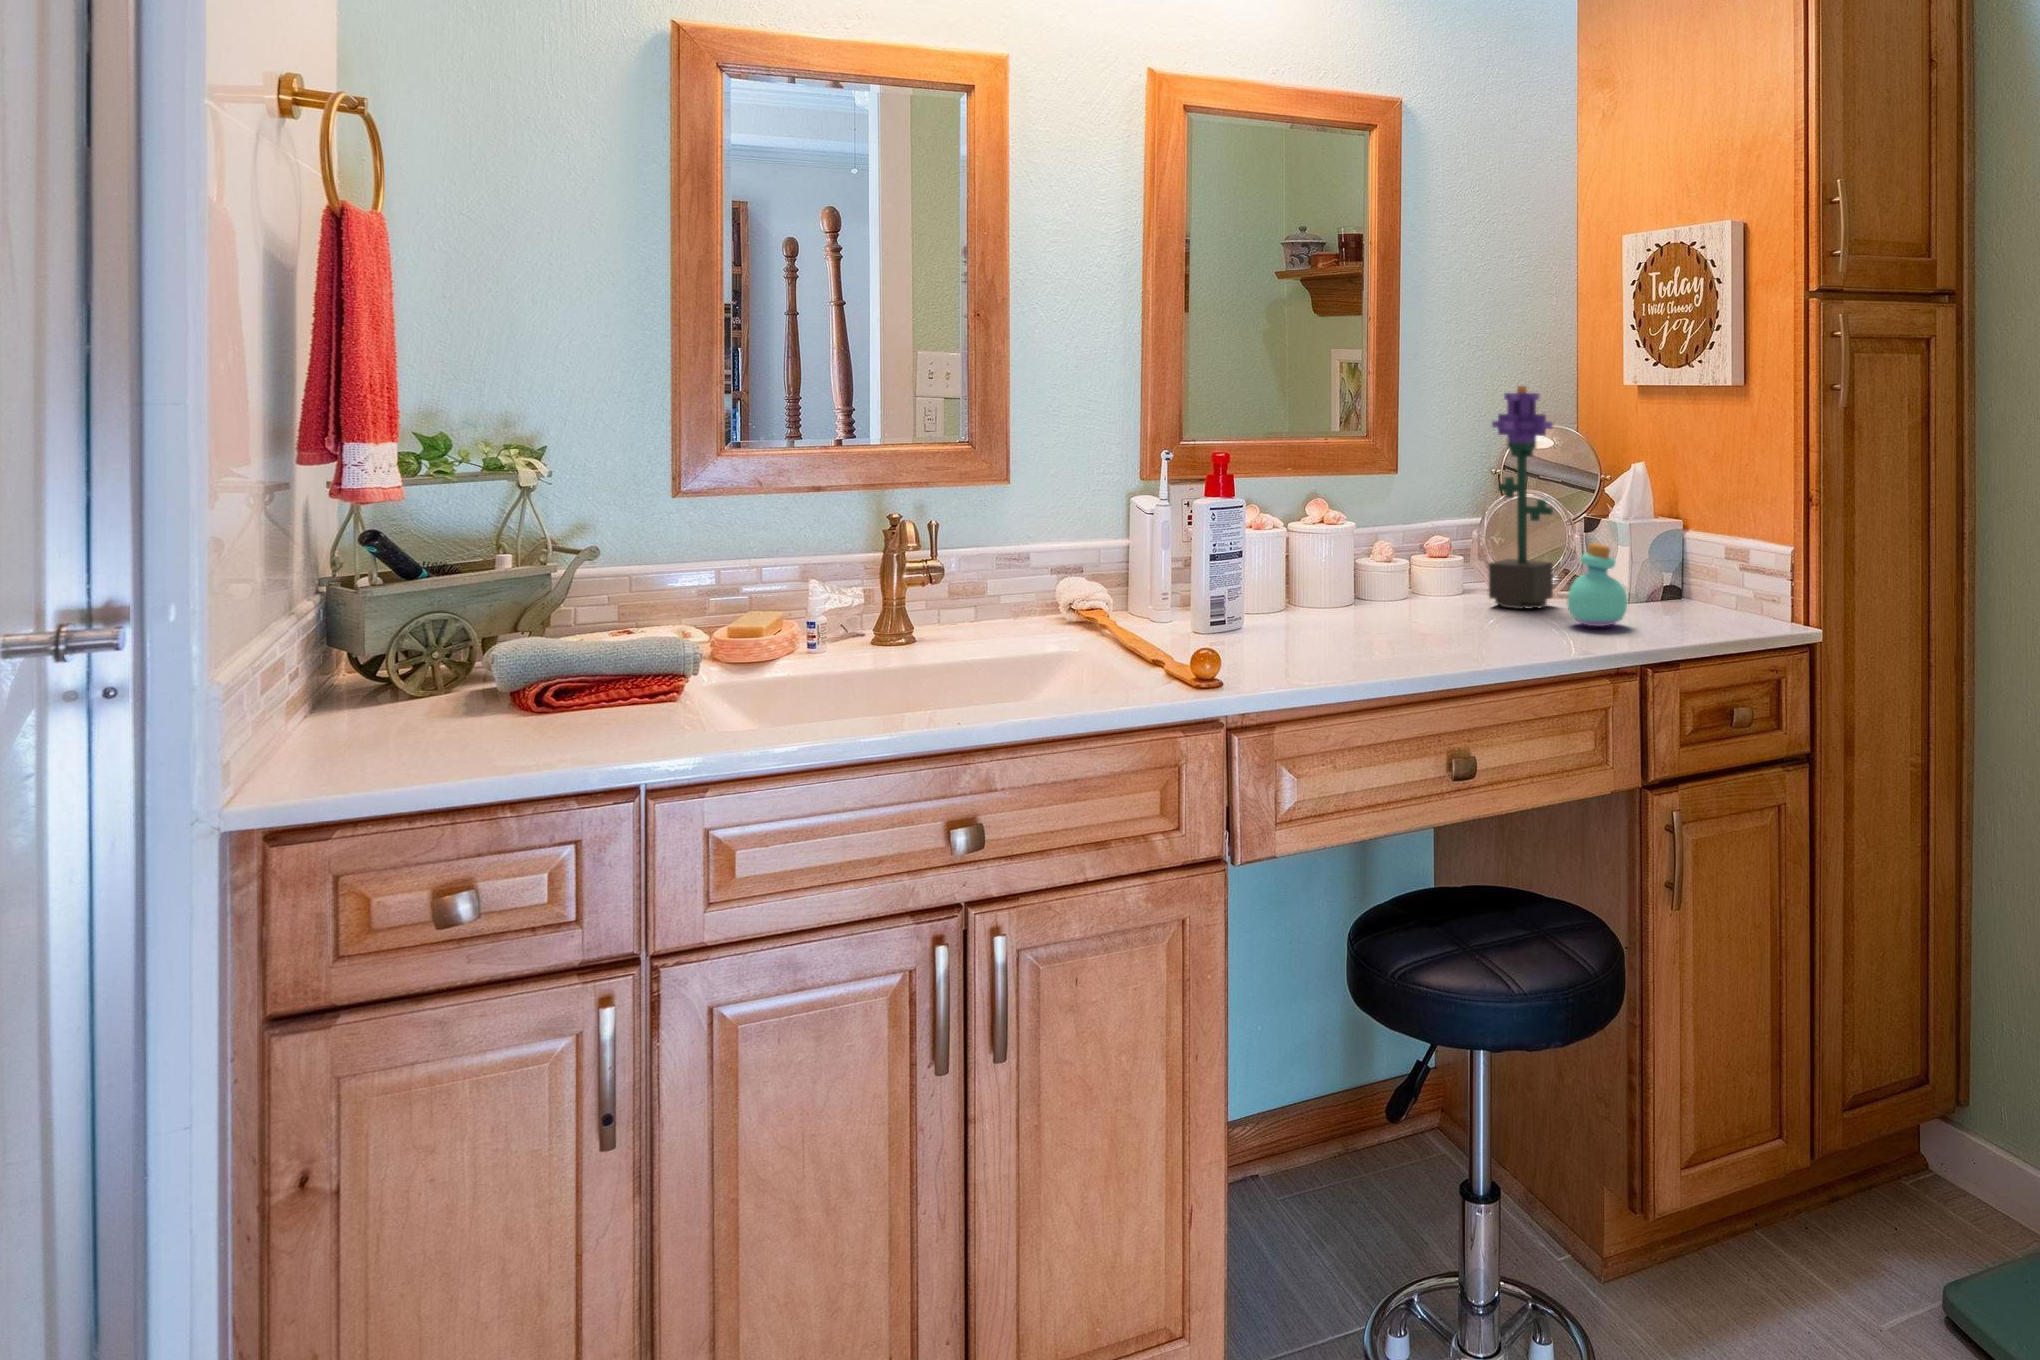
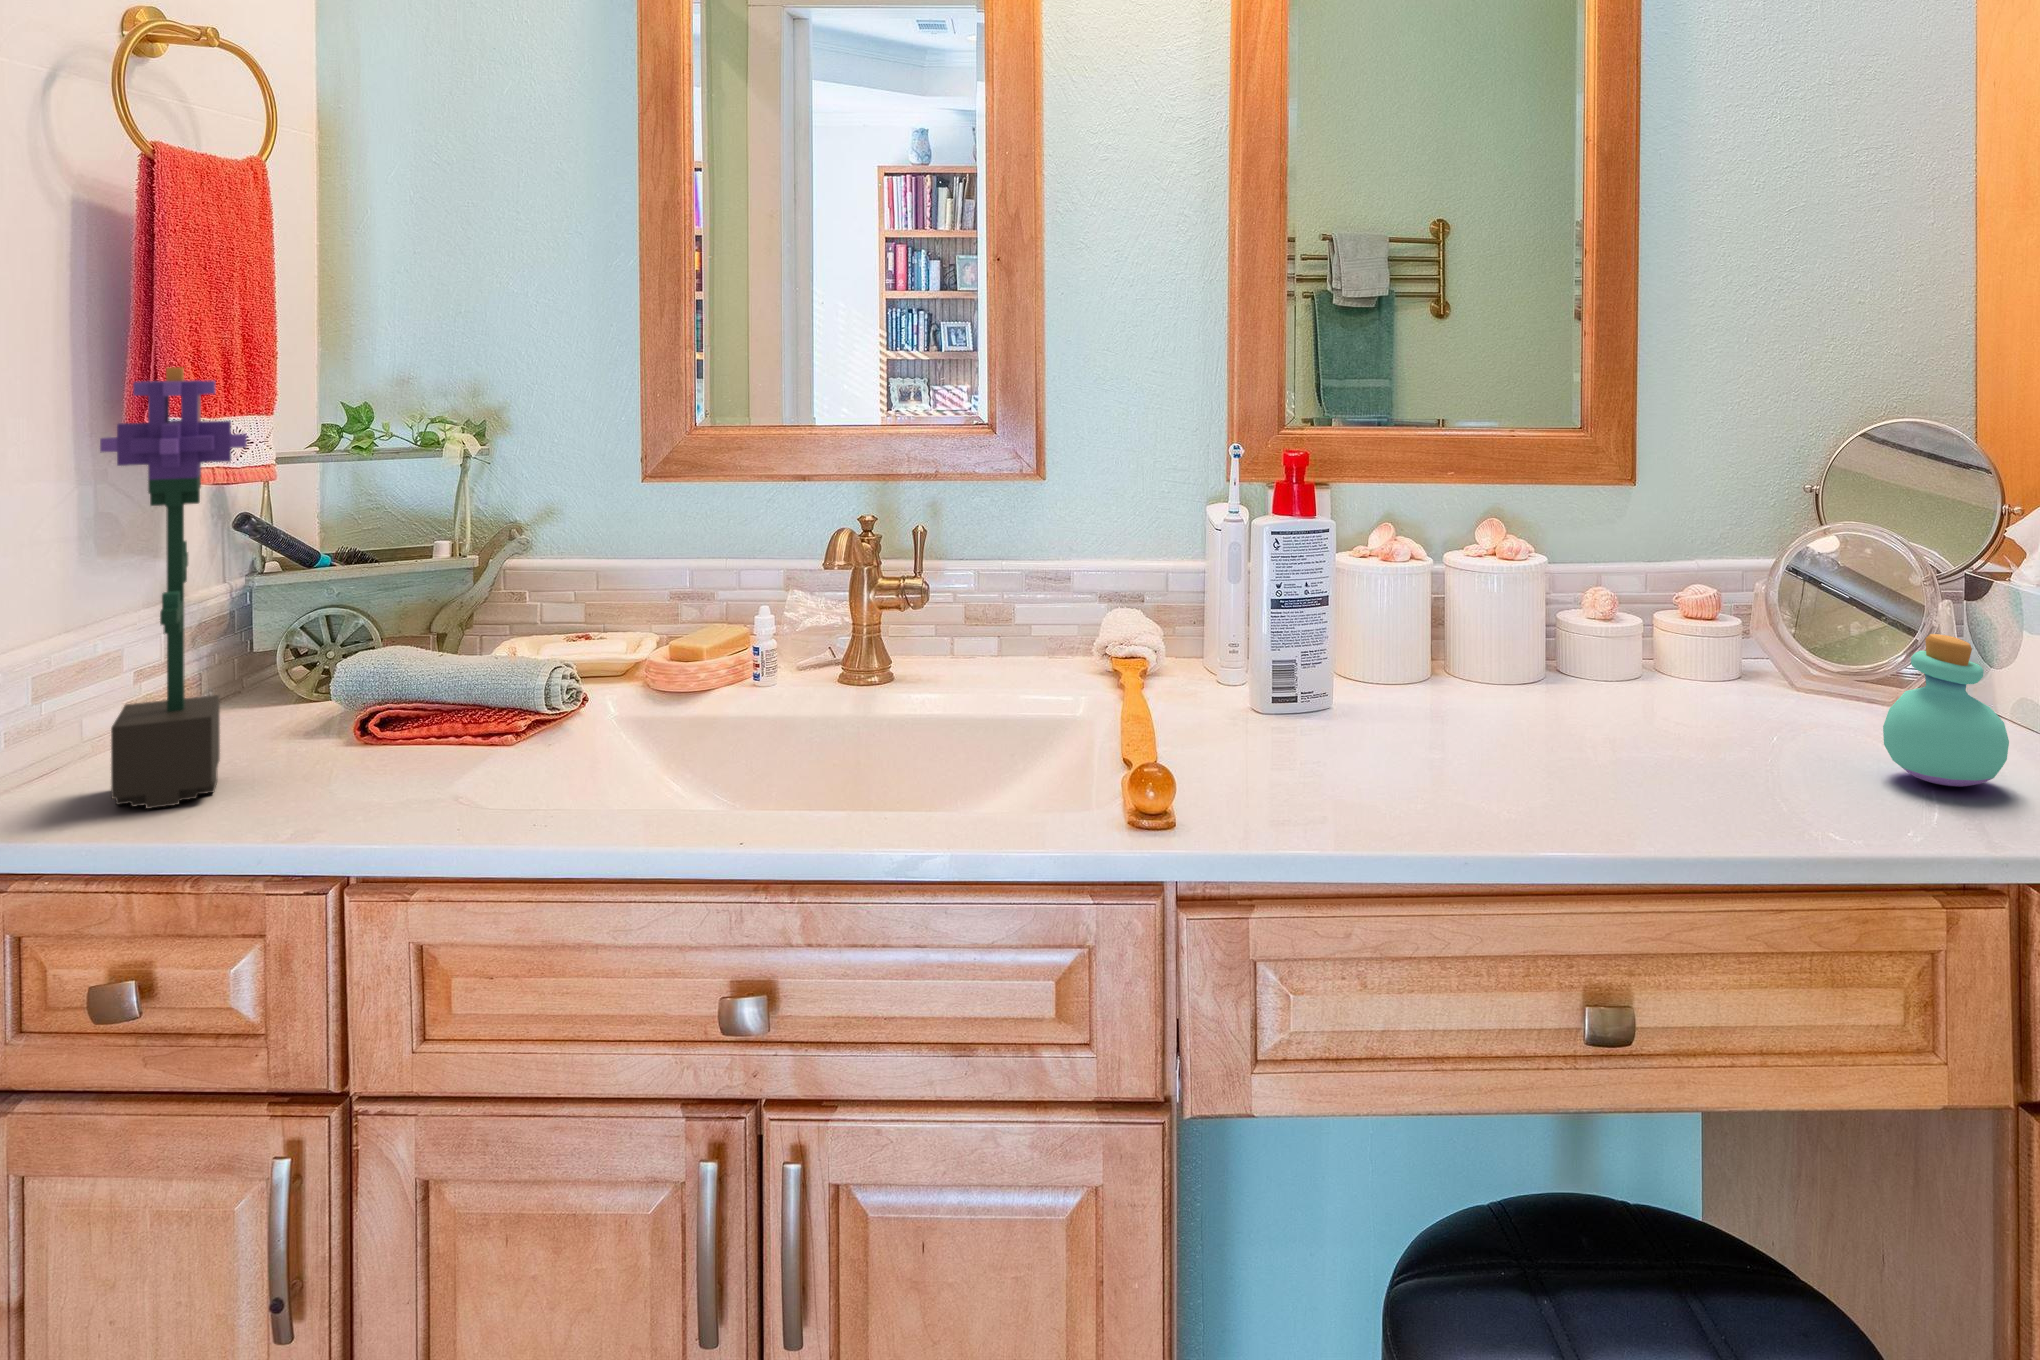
potted flower: present [1489,386,1553,609] -> present [100,367,247,809]

